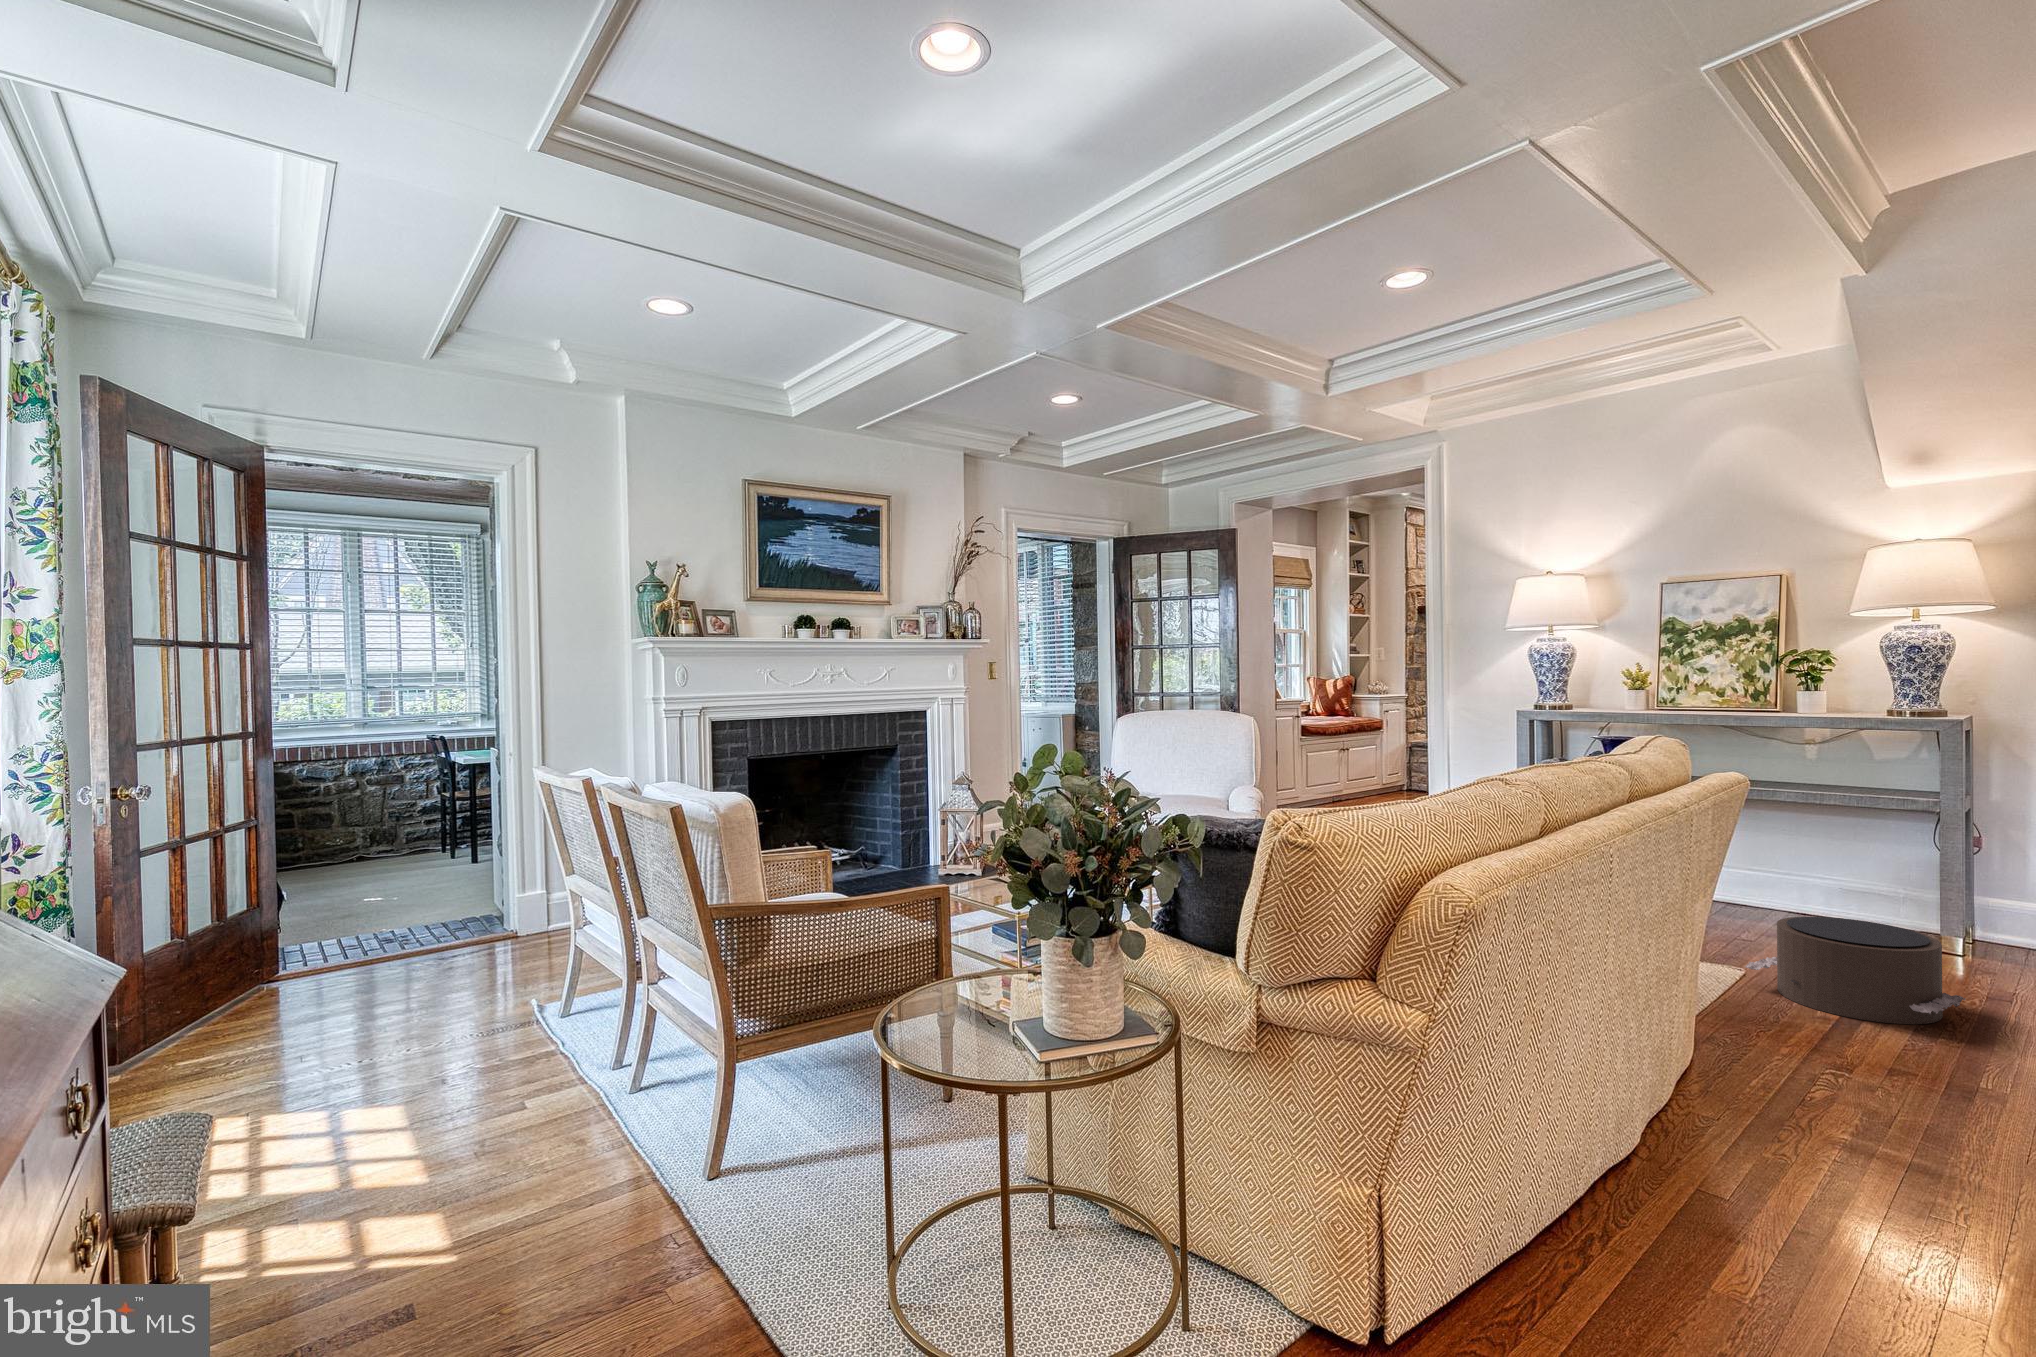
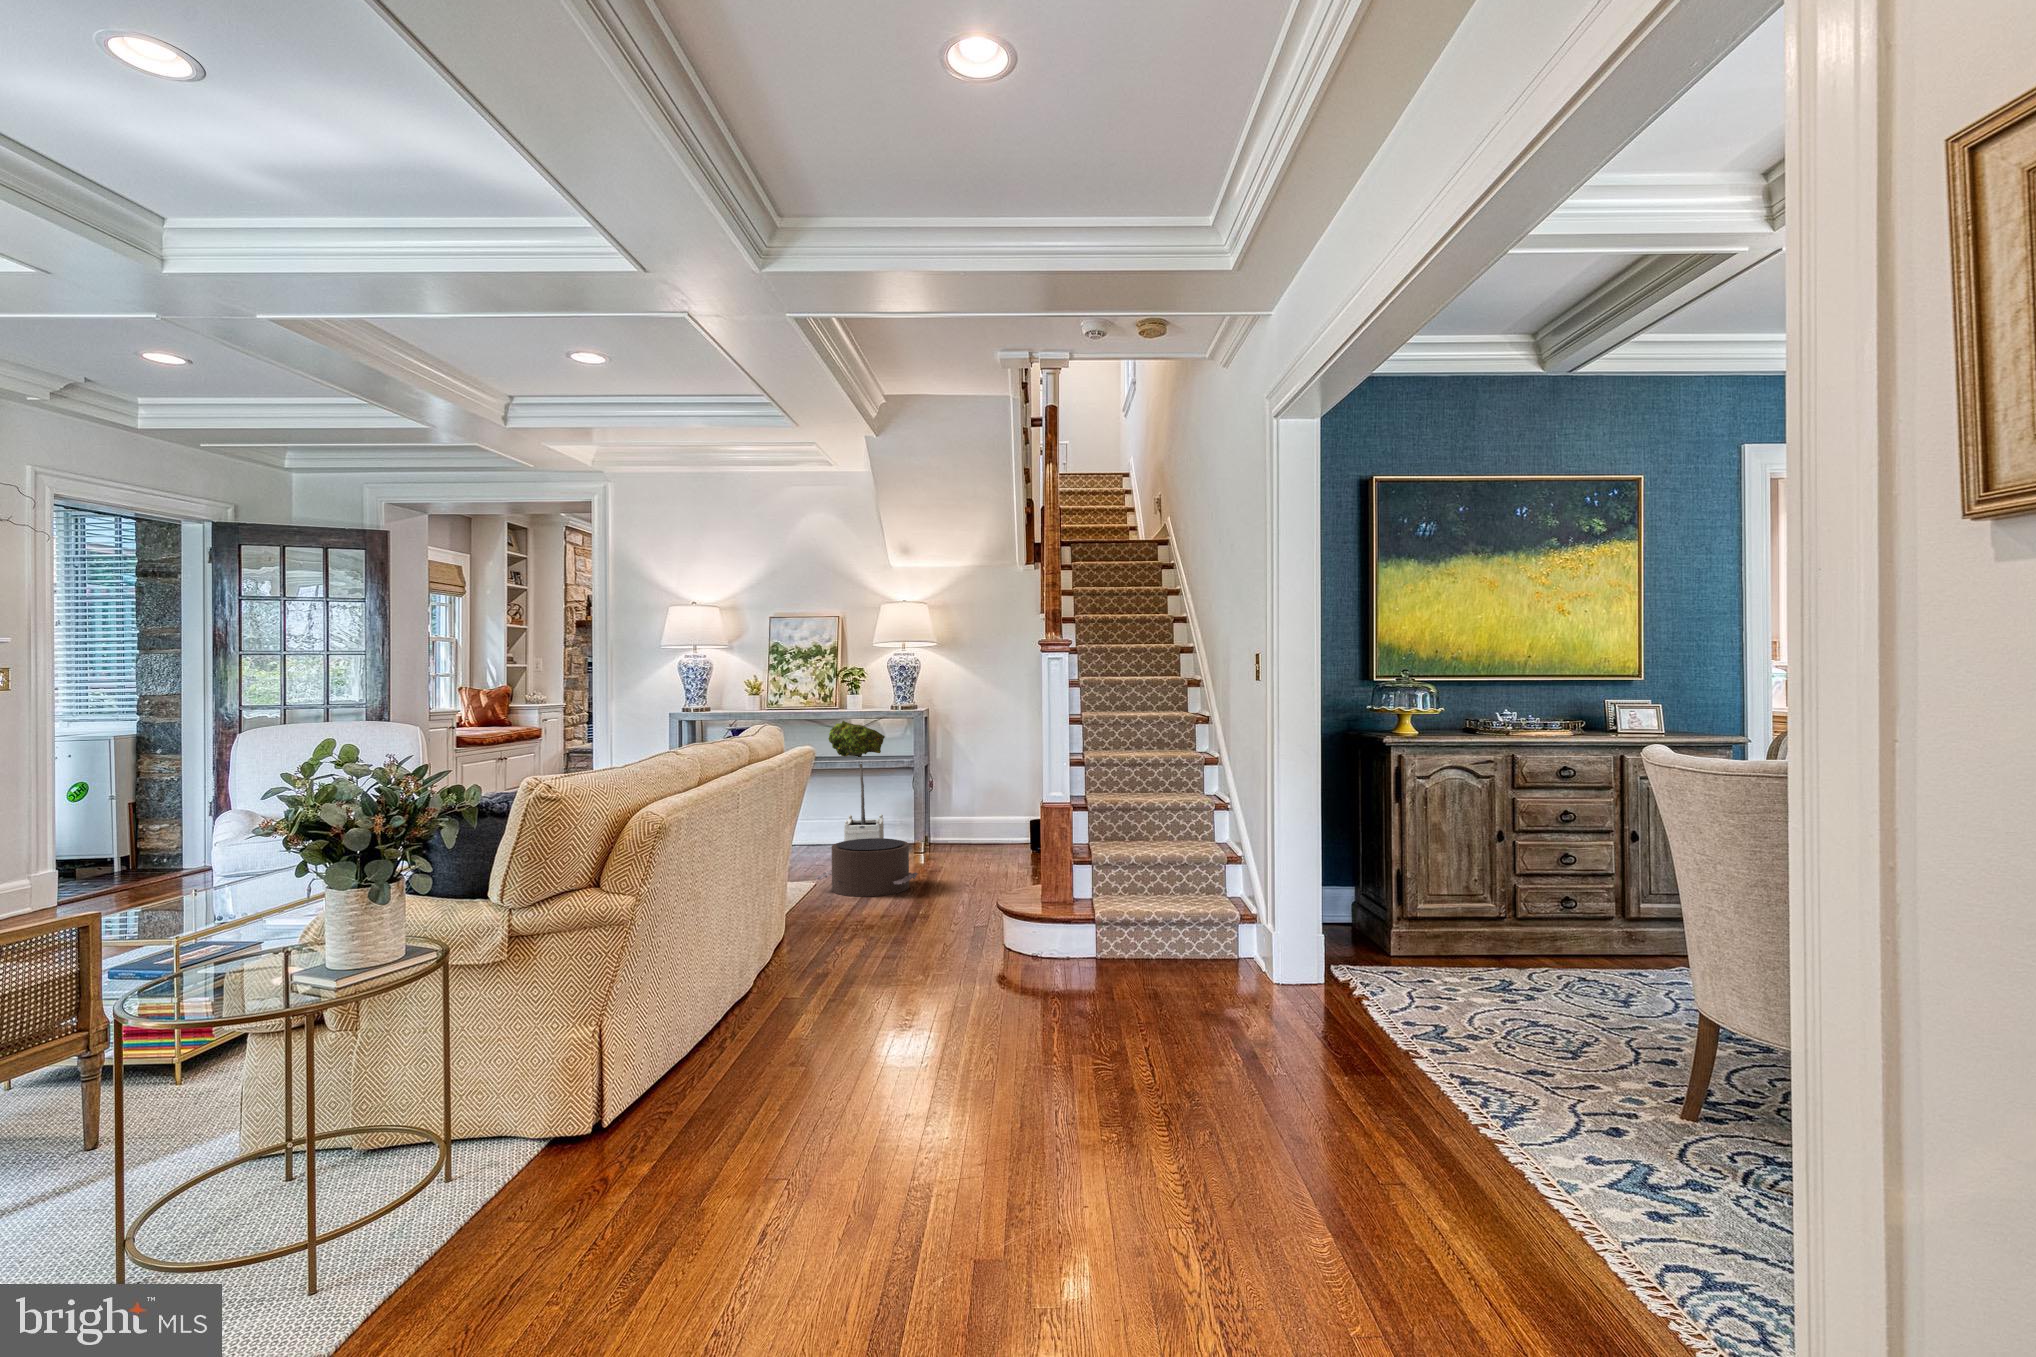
potted tree: none [1763,728,1873,933] -> present [828,721,885,841]

